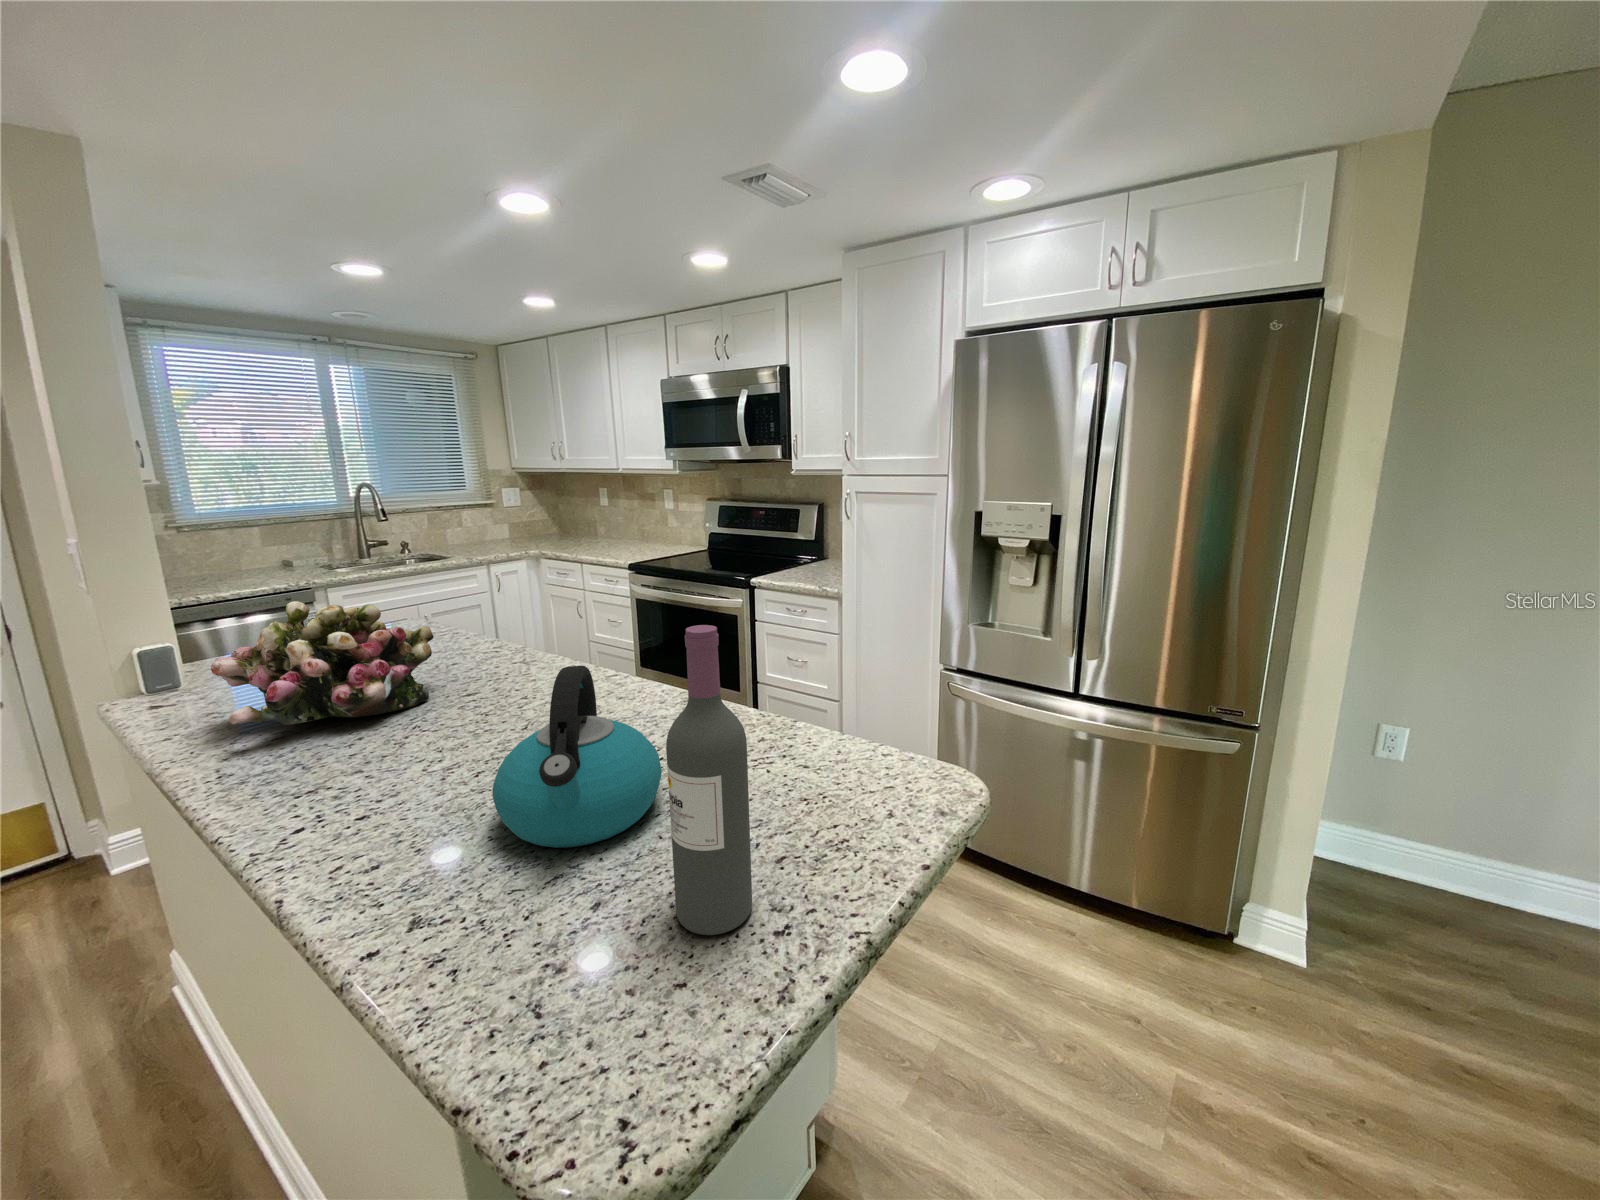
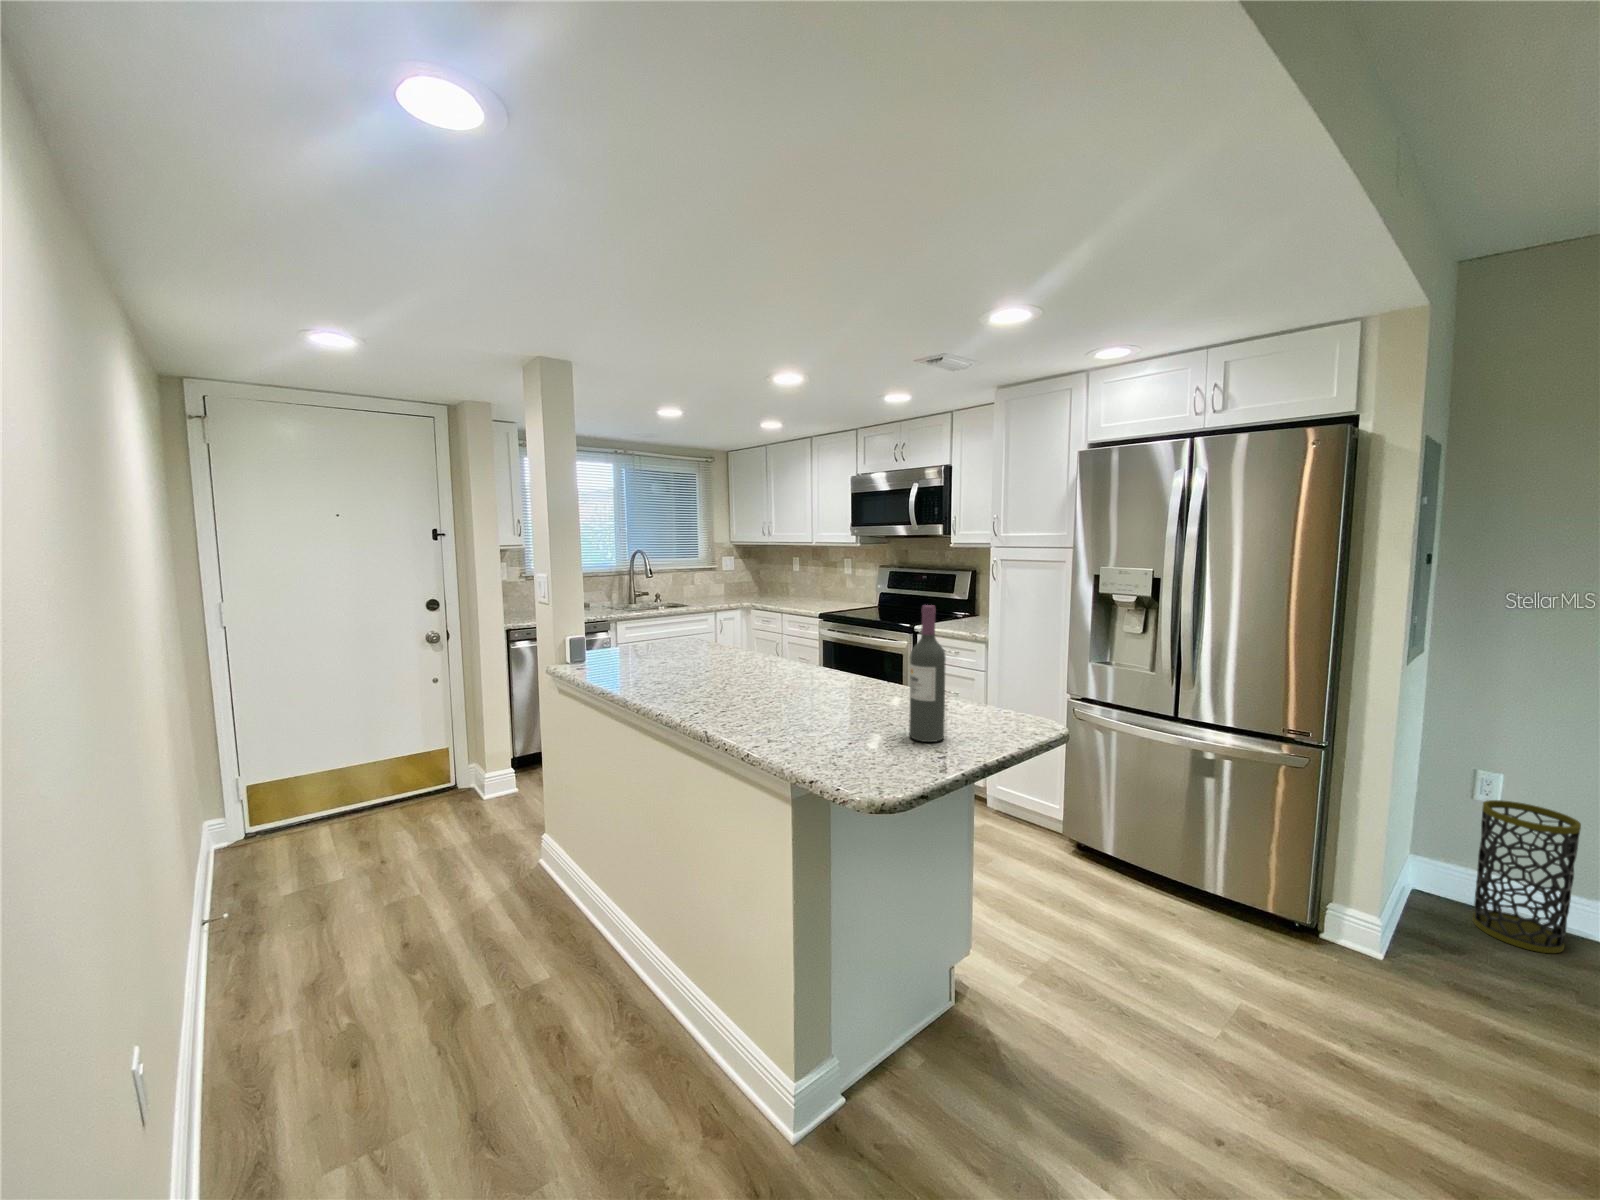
flower arrangement: present [211,601,434,725] -> none [644,610,744,673]
kettle: present [492,666,662,848] -> none [812,635,892,718]
trash can: none [1367,759,1490,926] -> present [1473,800,1581,953]

